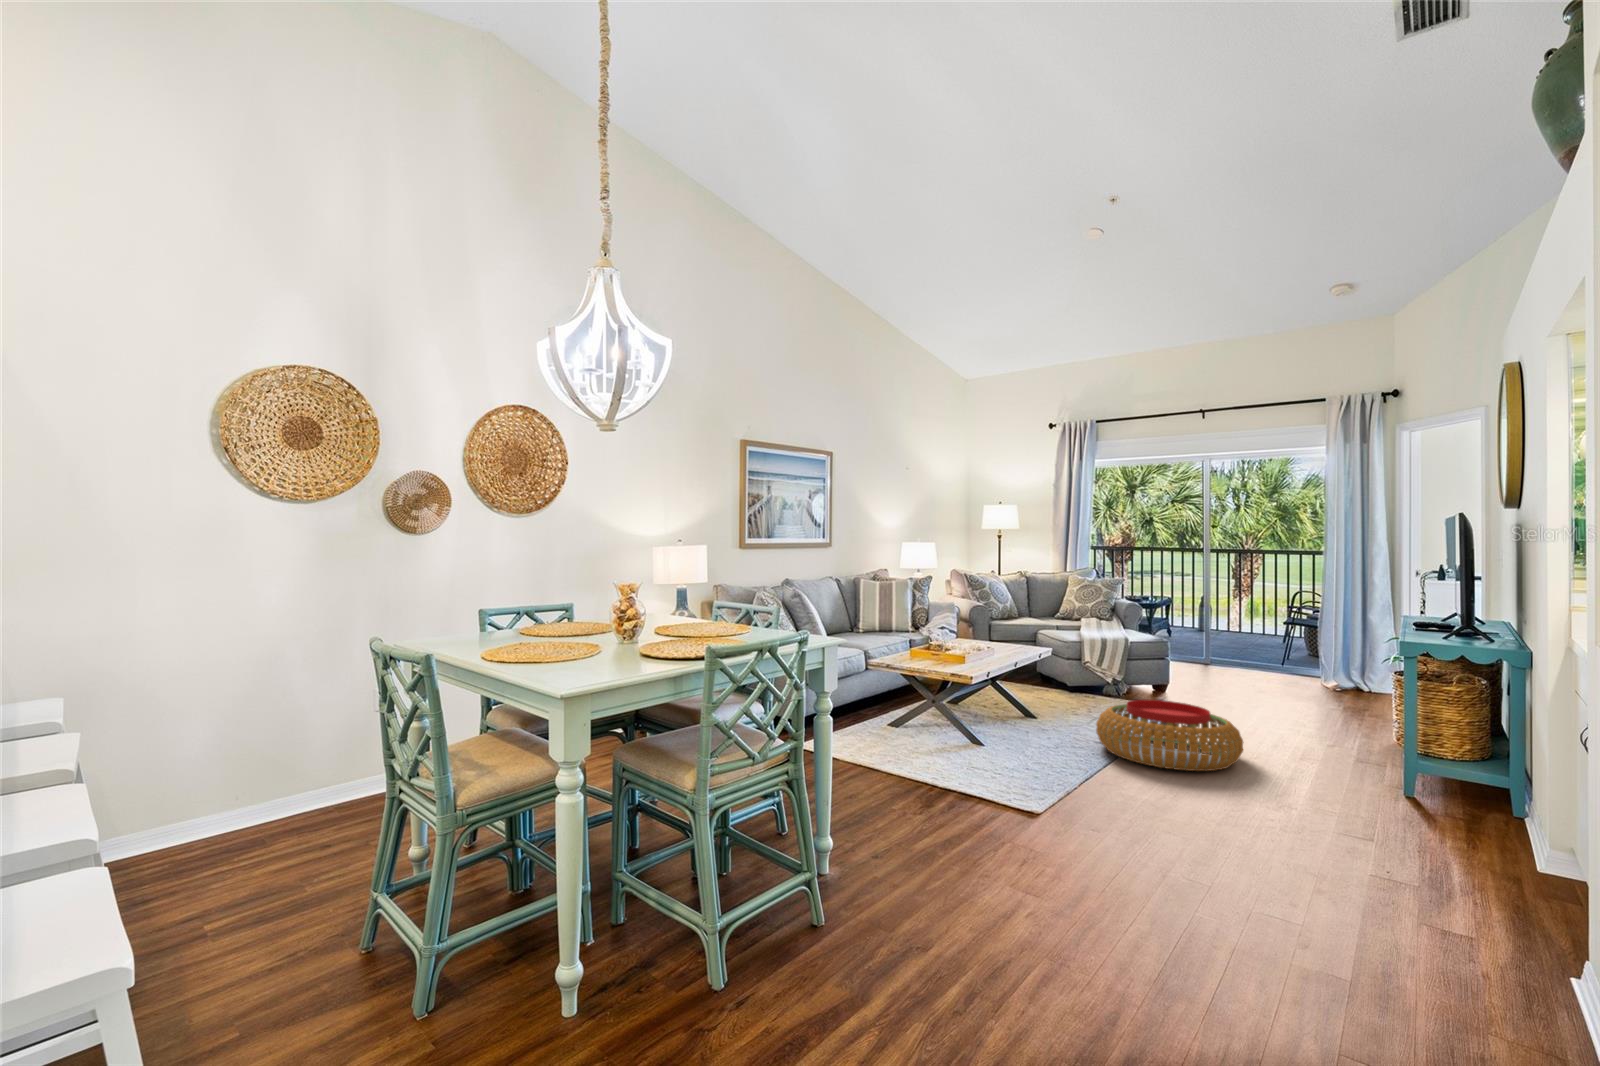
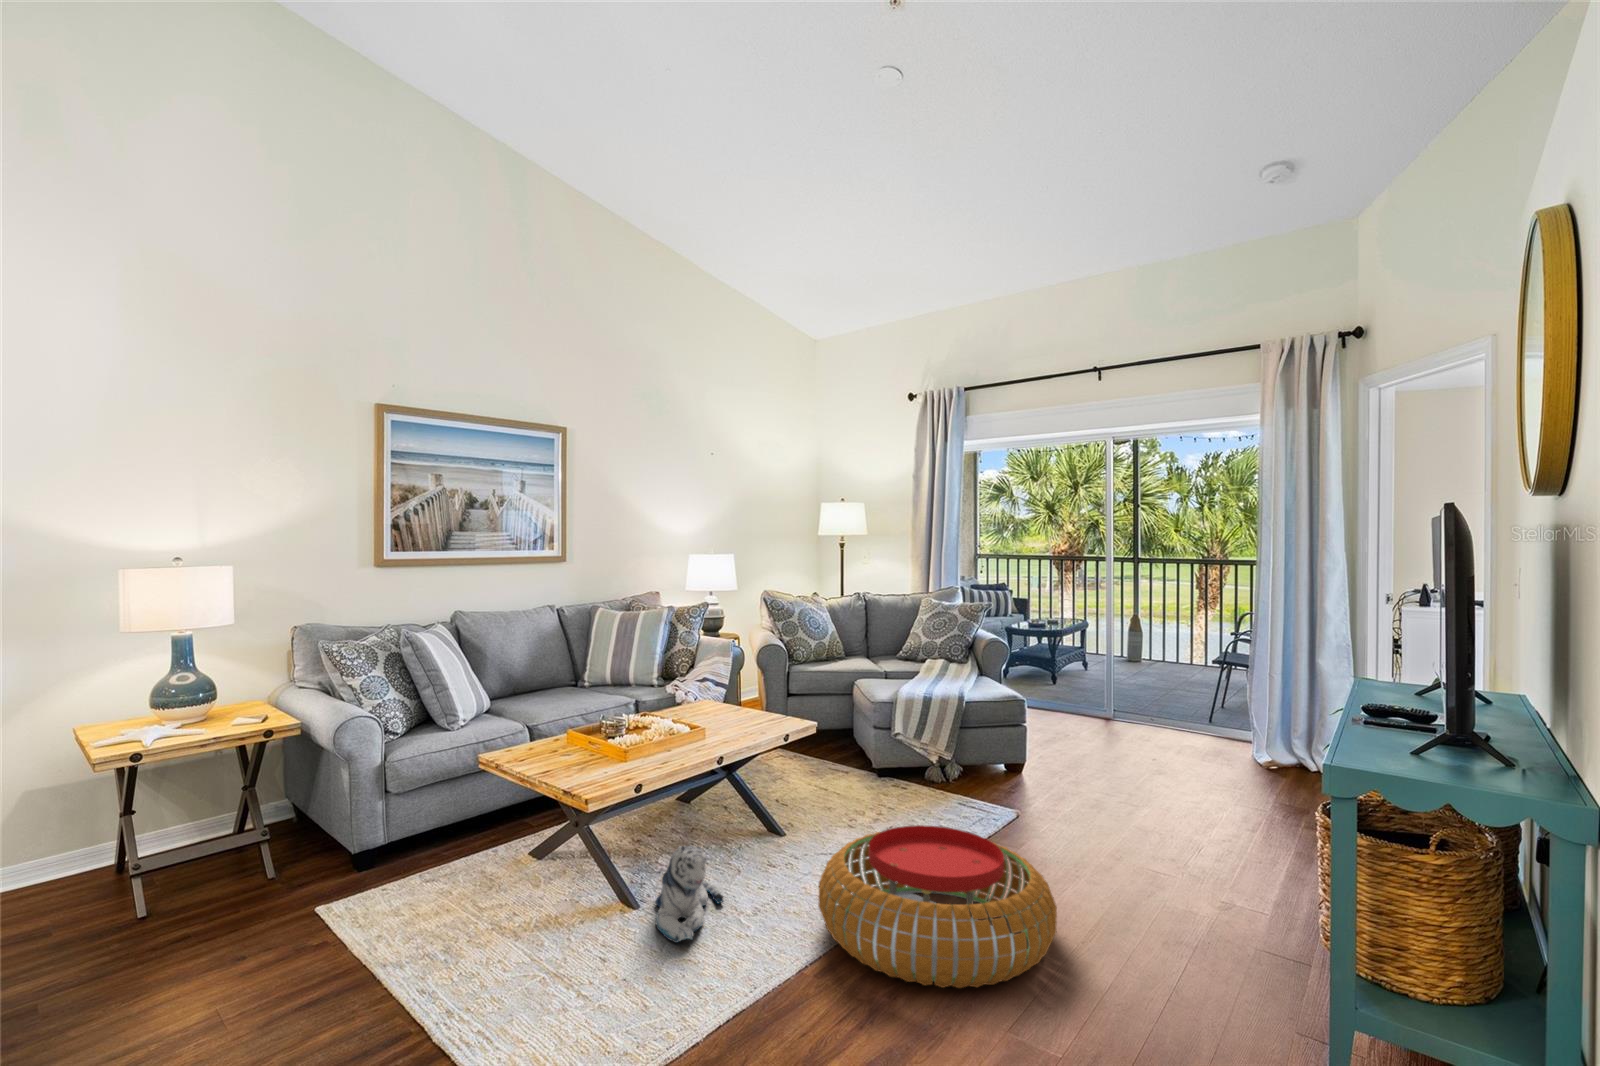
plush toy: none [993,707,1035,756] -> present [655,846,723,943]

